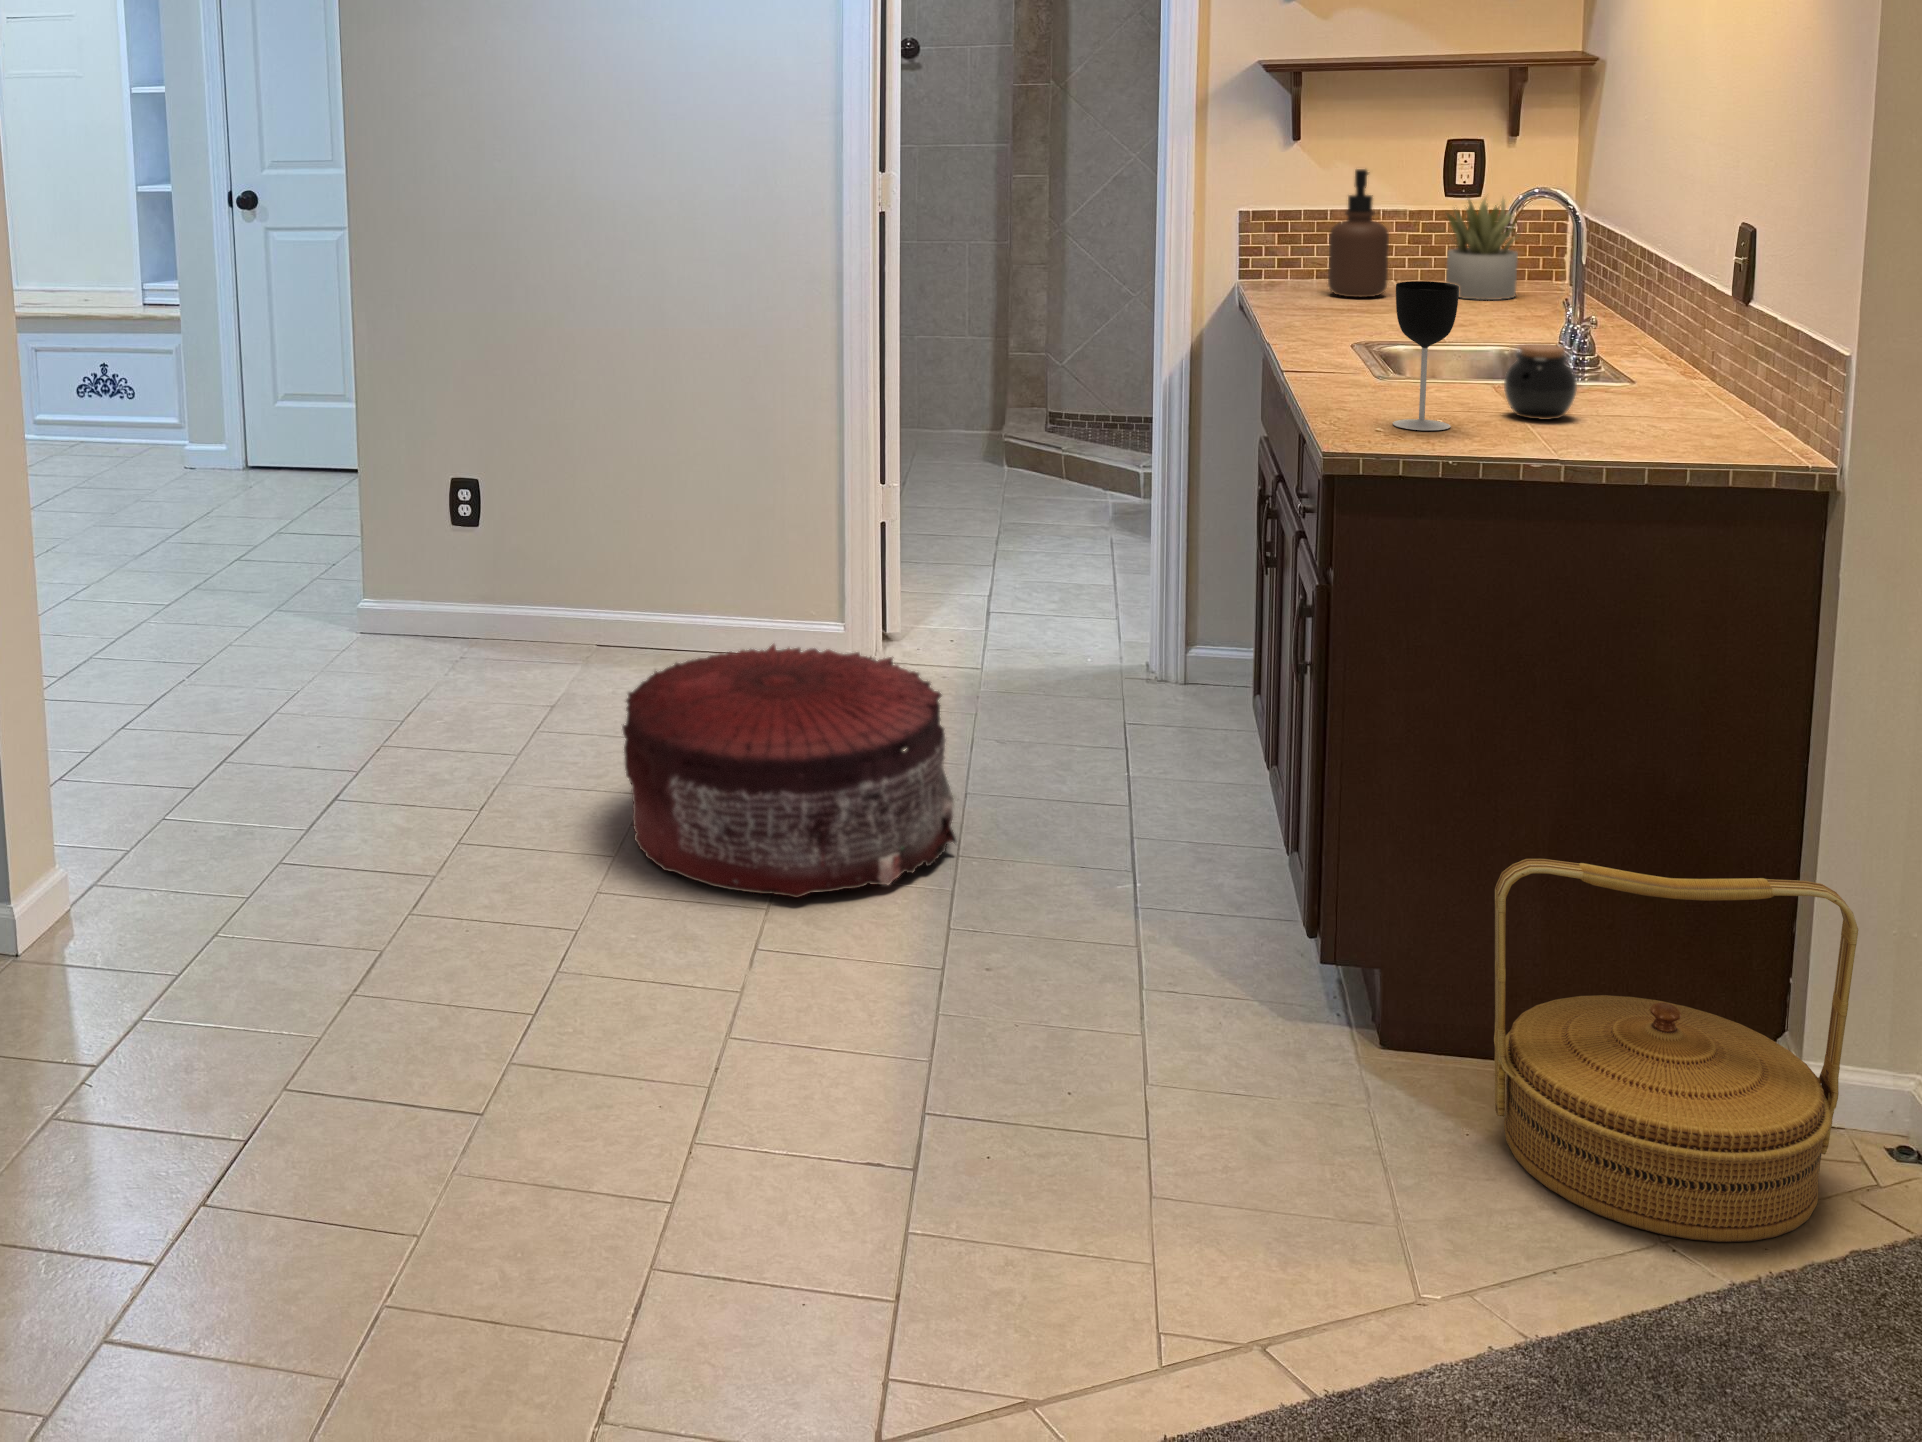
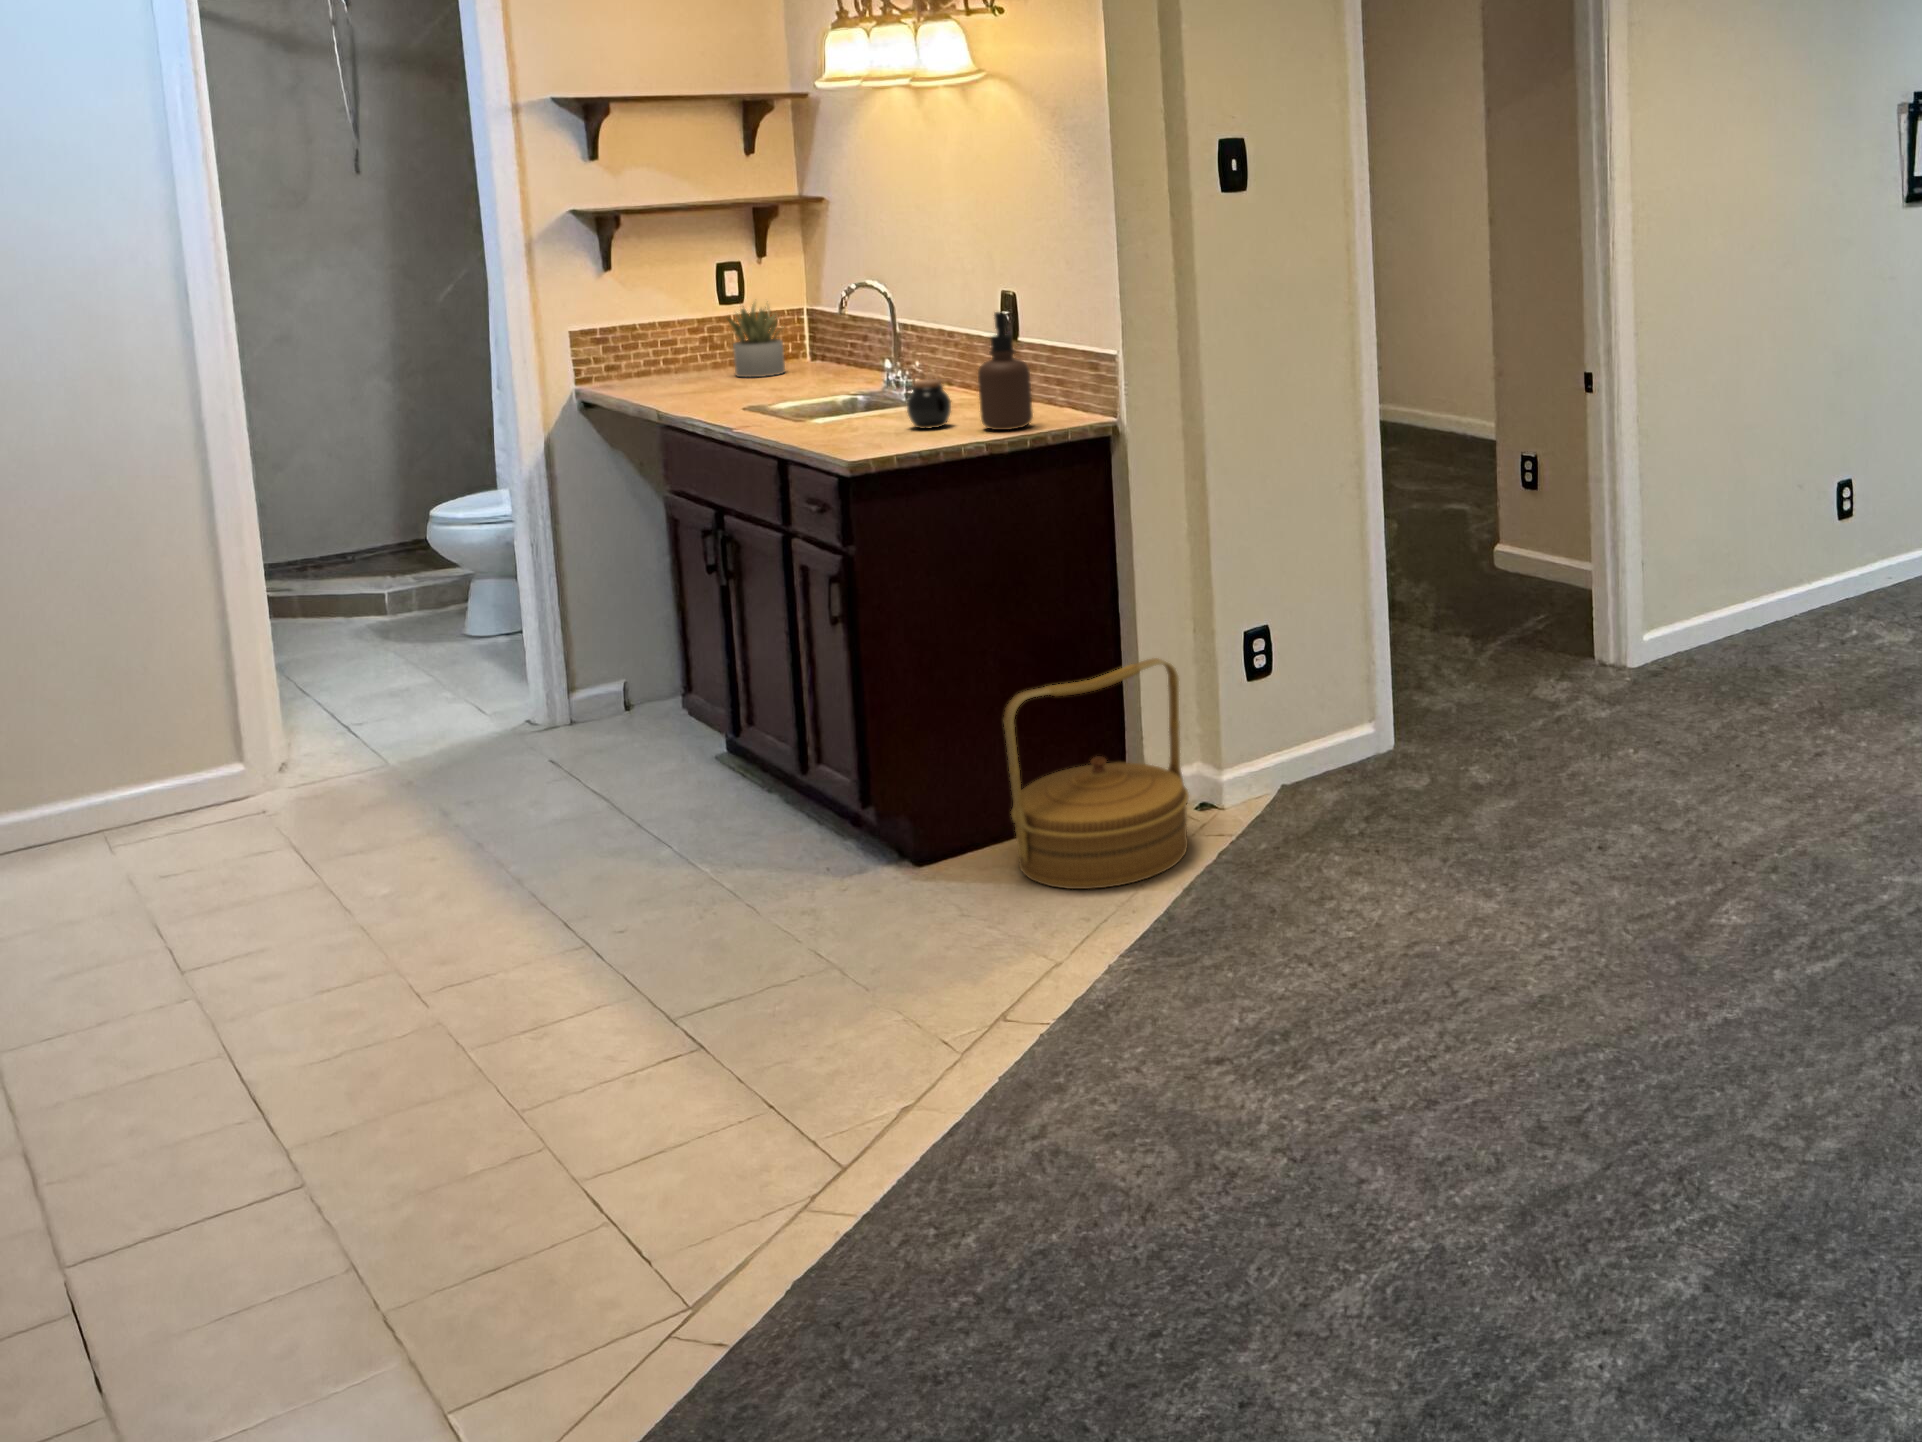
soap dispenser: present [1328,169,1389,297] -> present [978,312,1033,430]
wine glass: present [1393,281,1459,430] -> none [848,344,895,445]
pouf: present [622,644,957,898] -> none [156,746,518,992]

